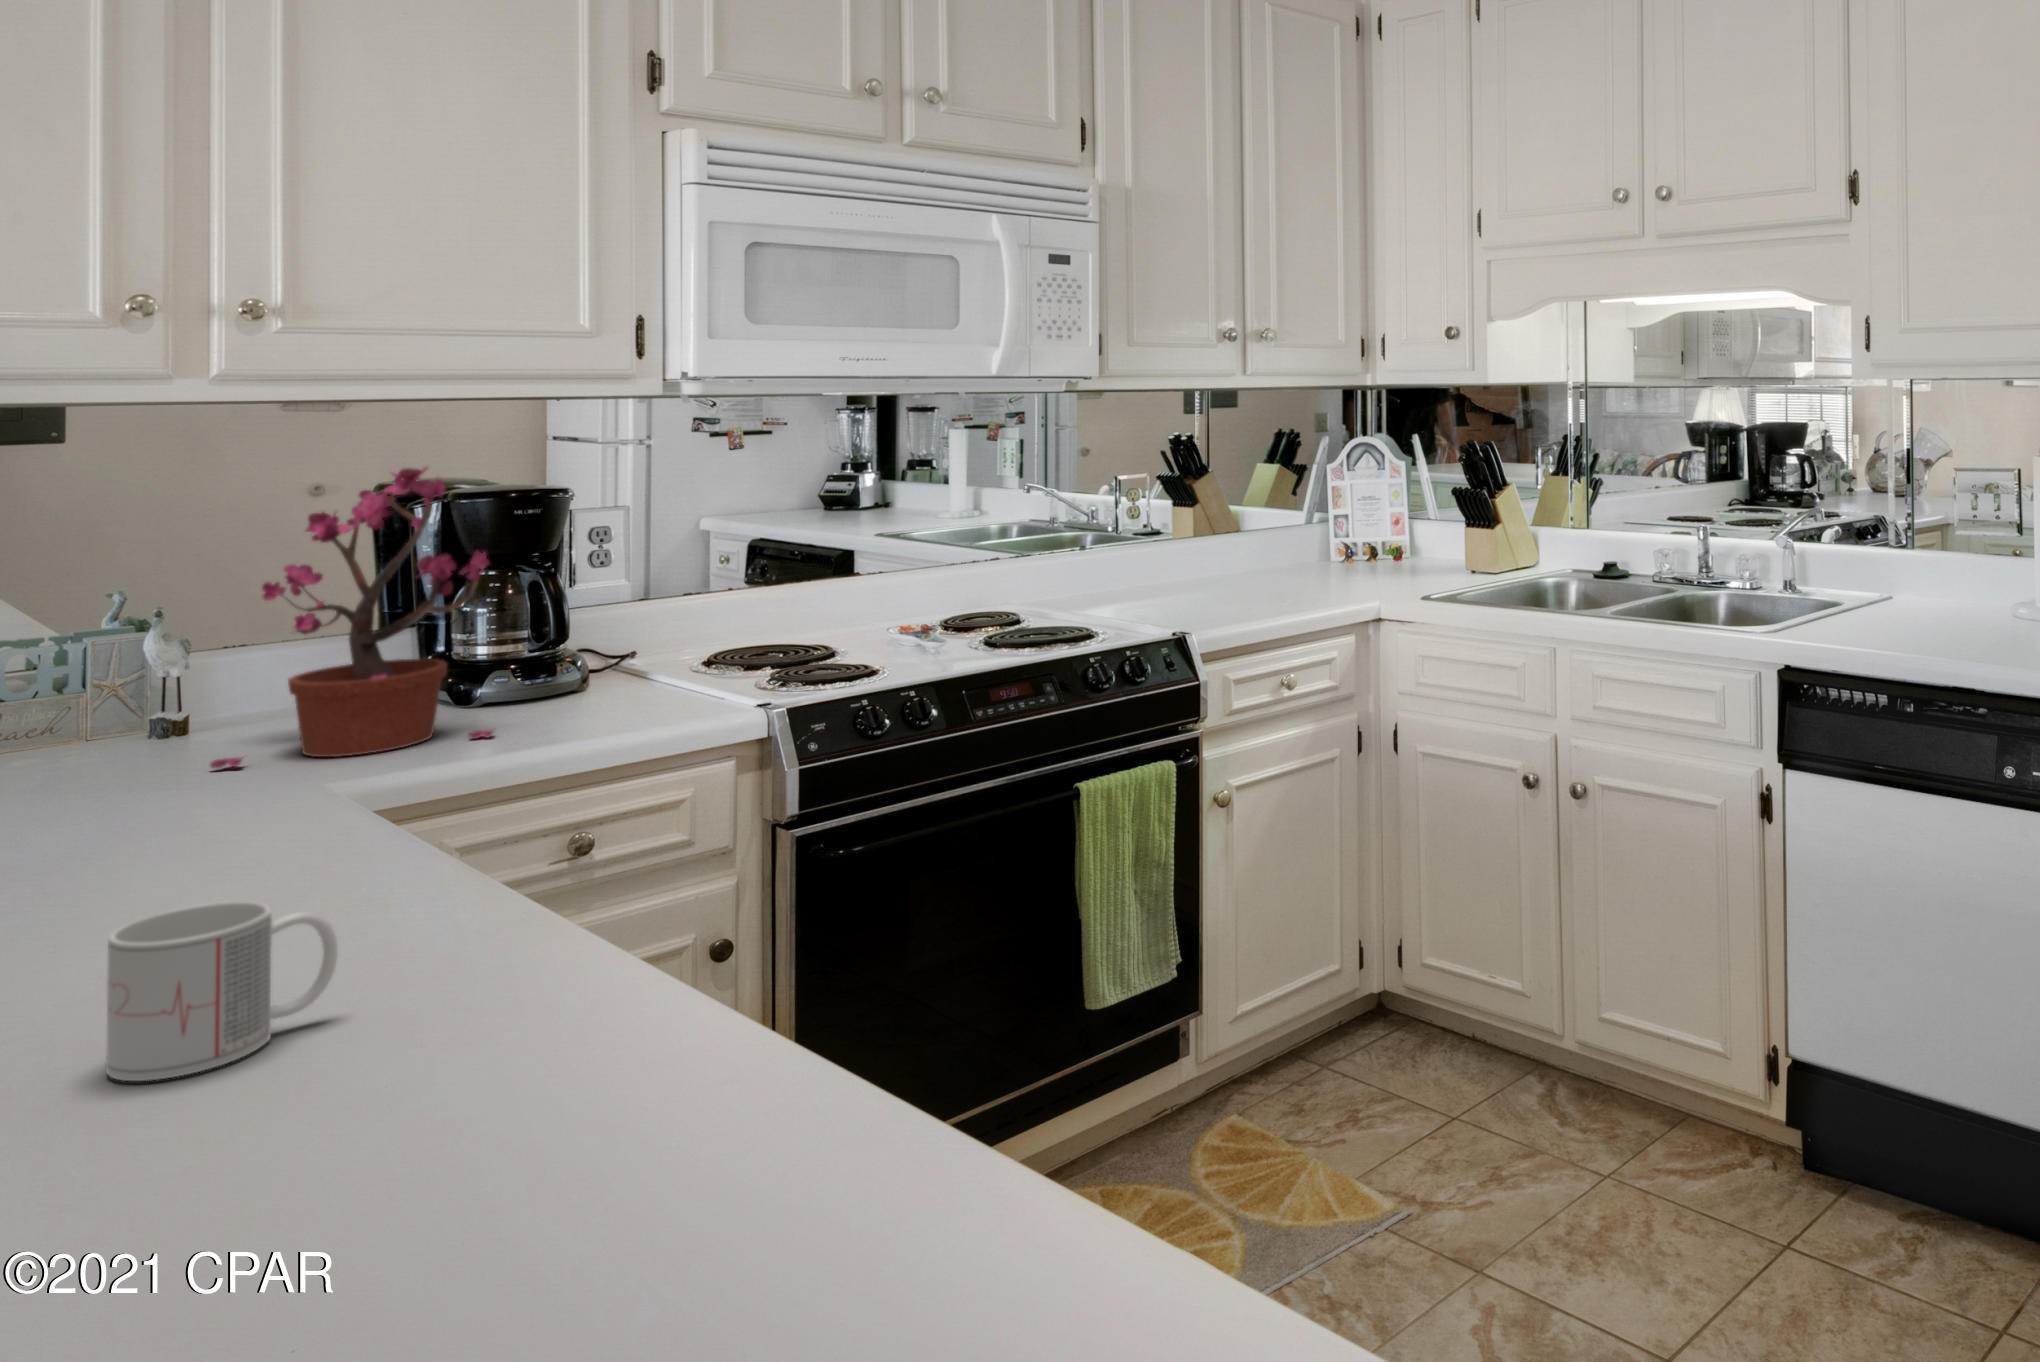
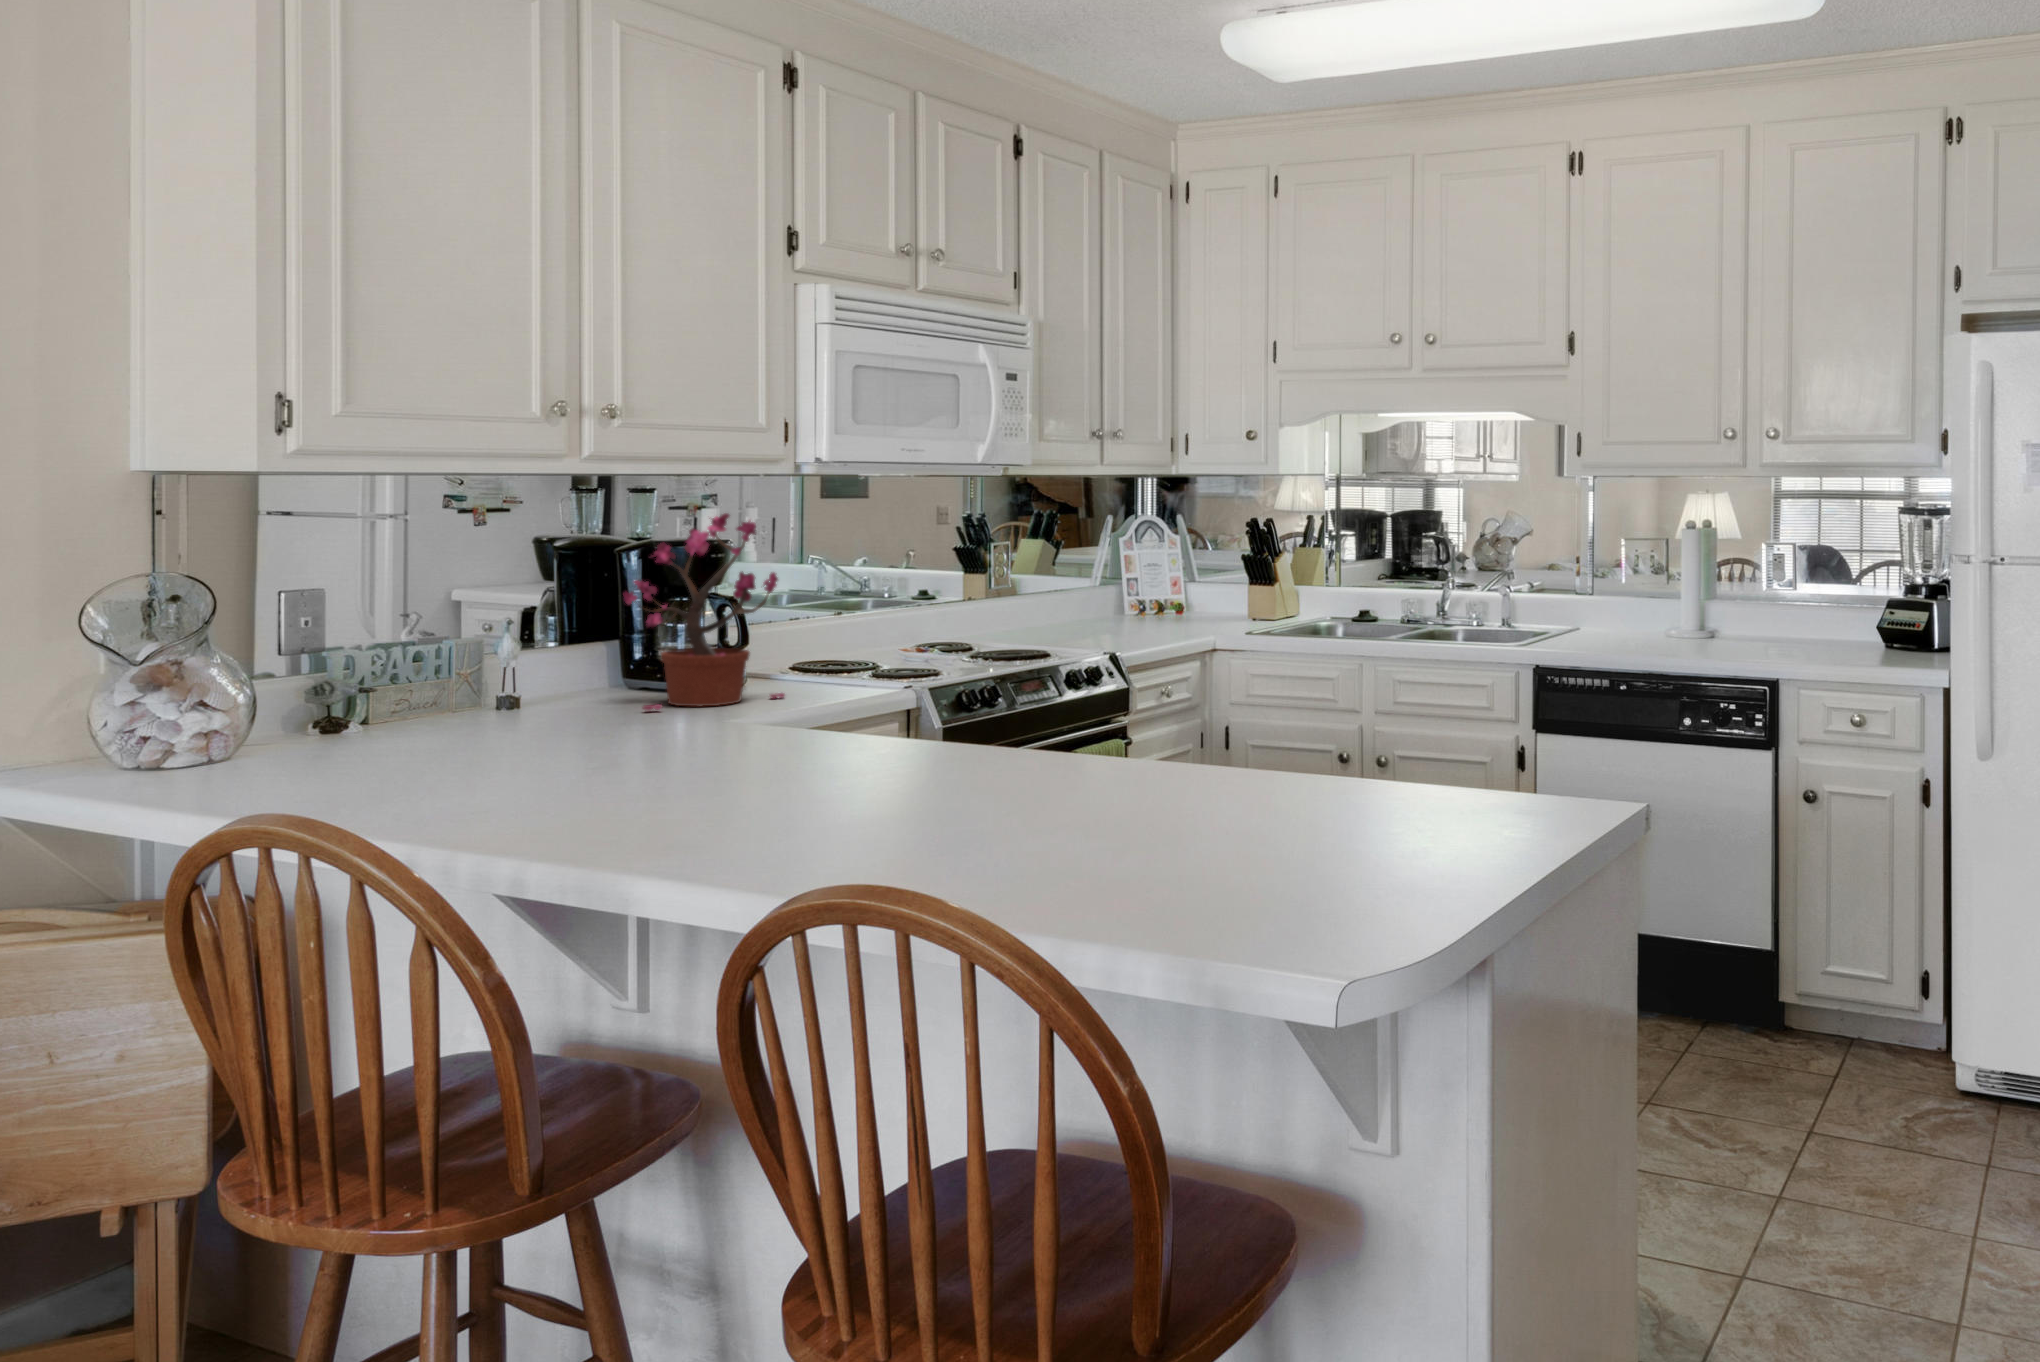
mug: present [106,901,338,1081] -> none [1039,704,1102,774]

